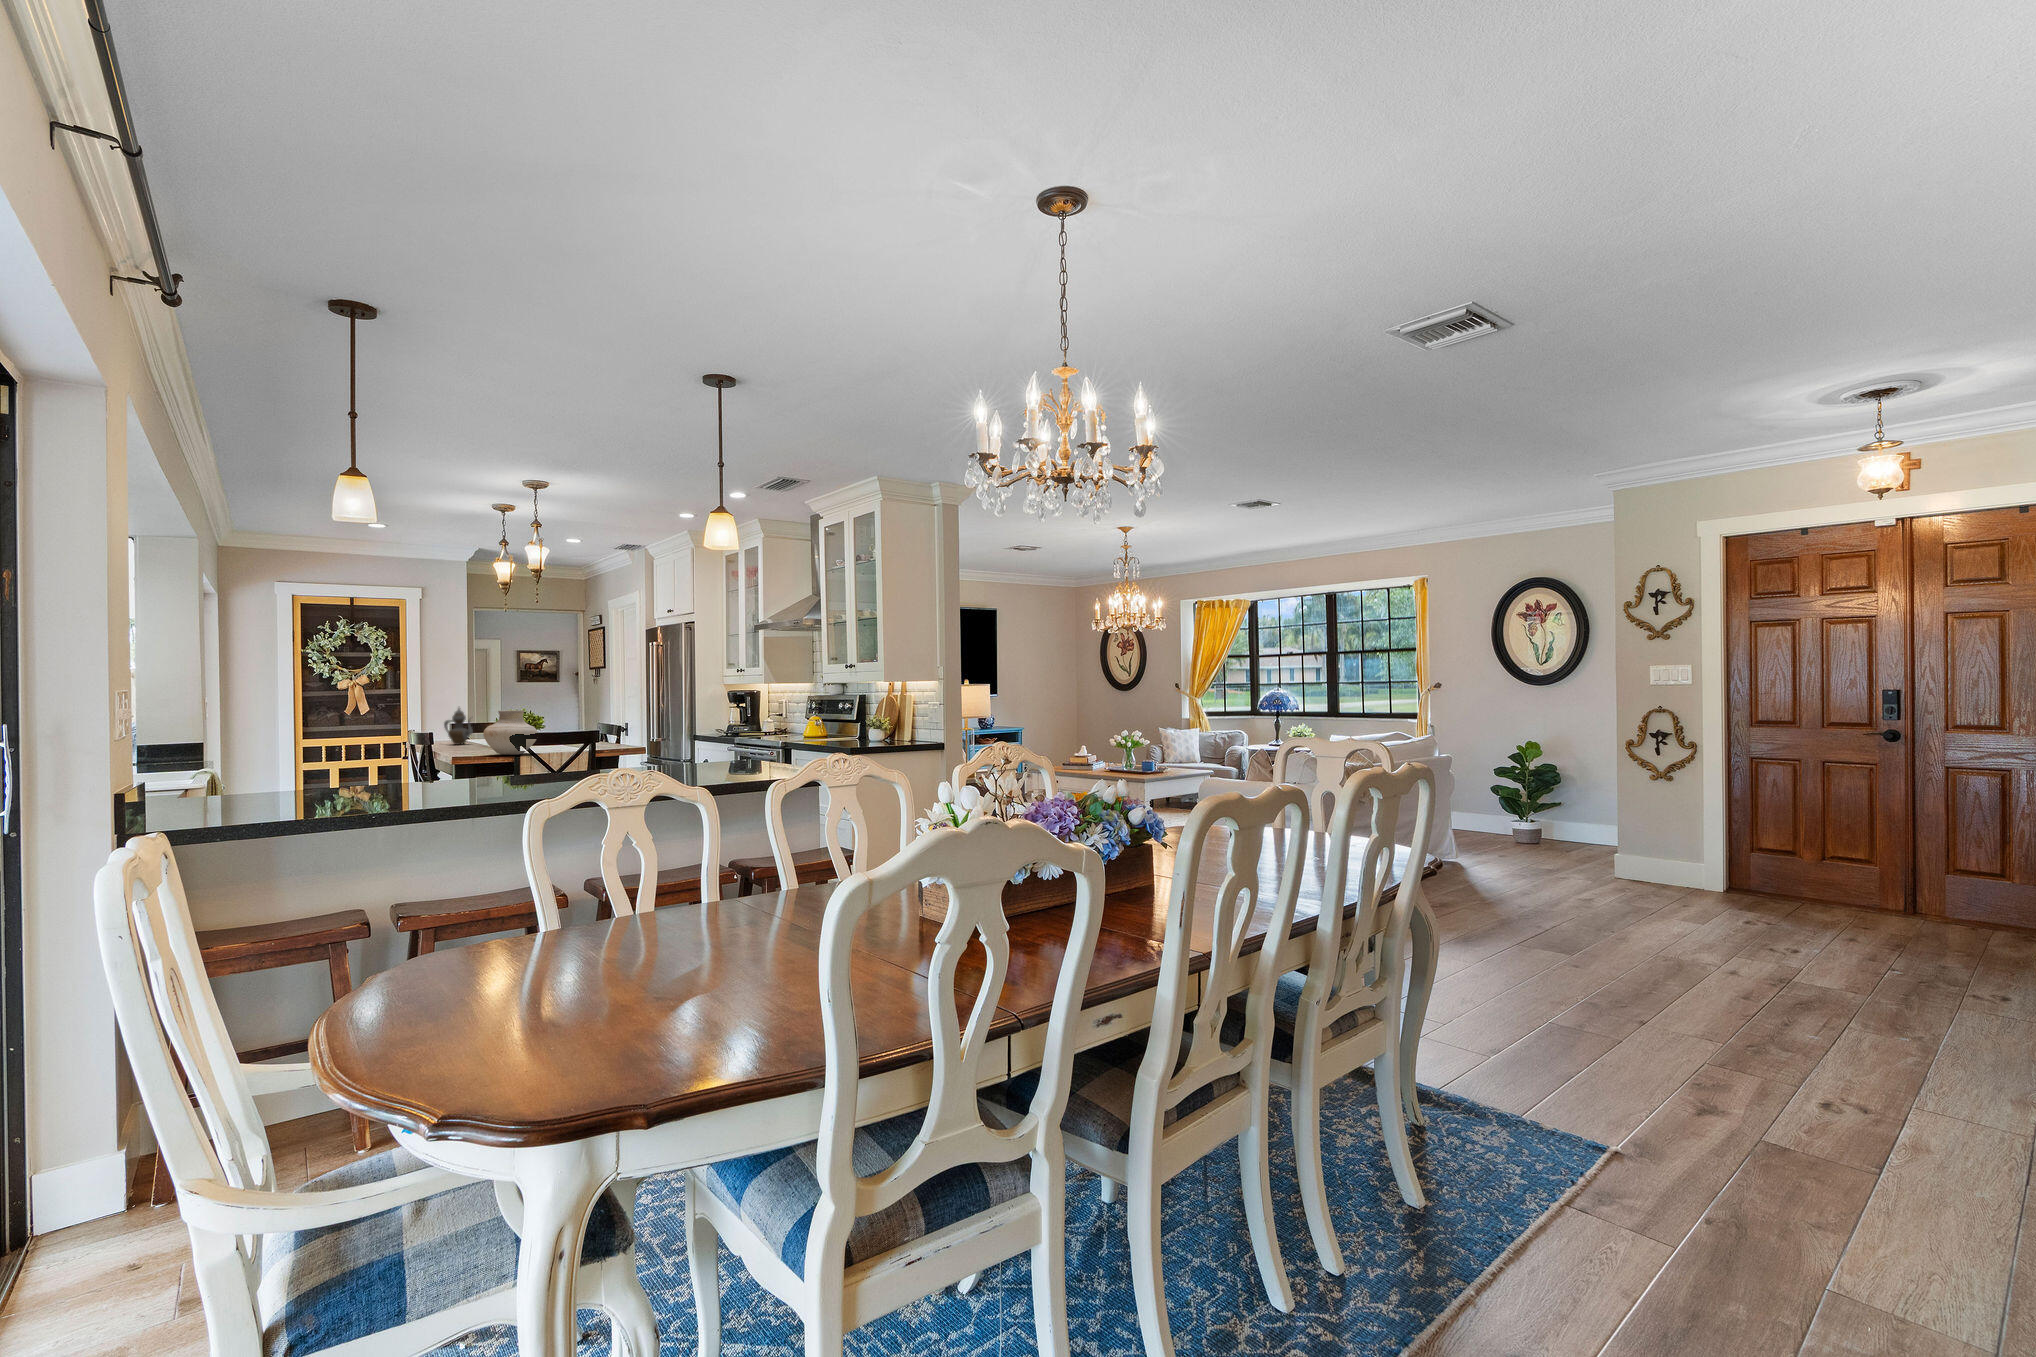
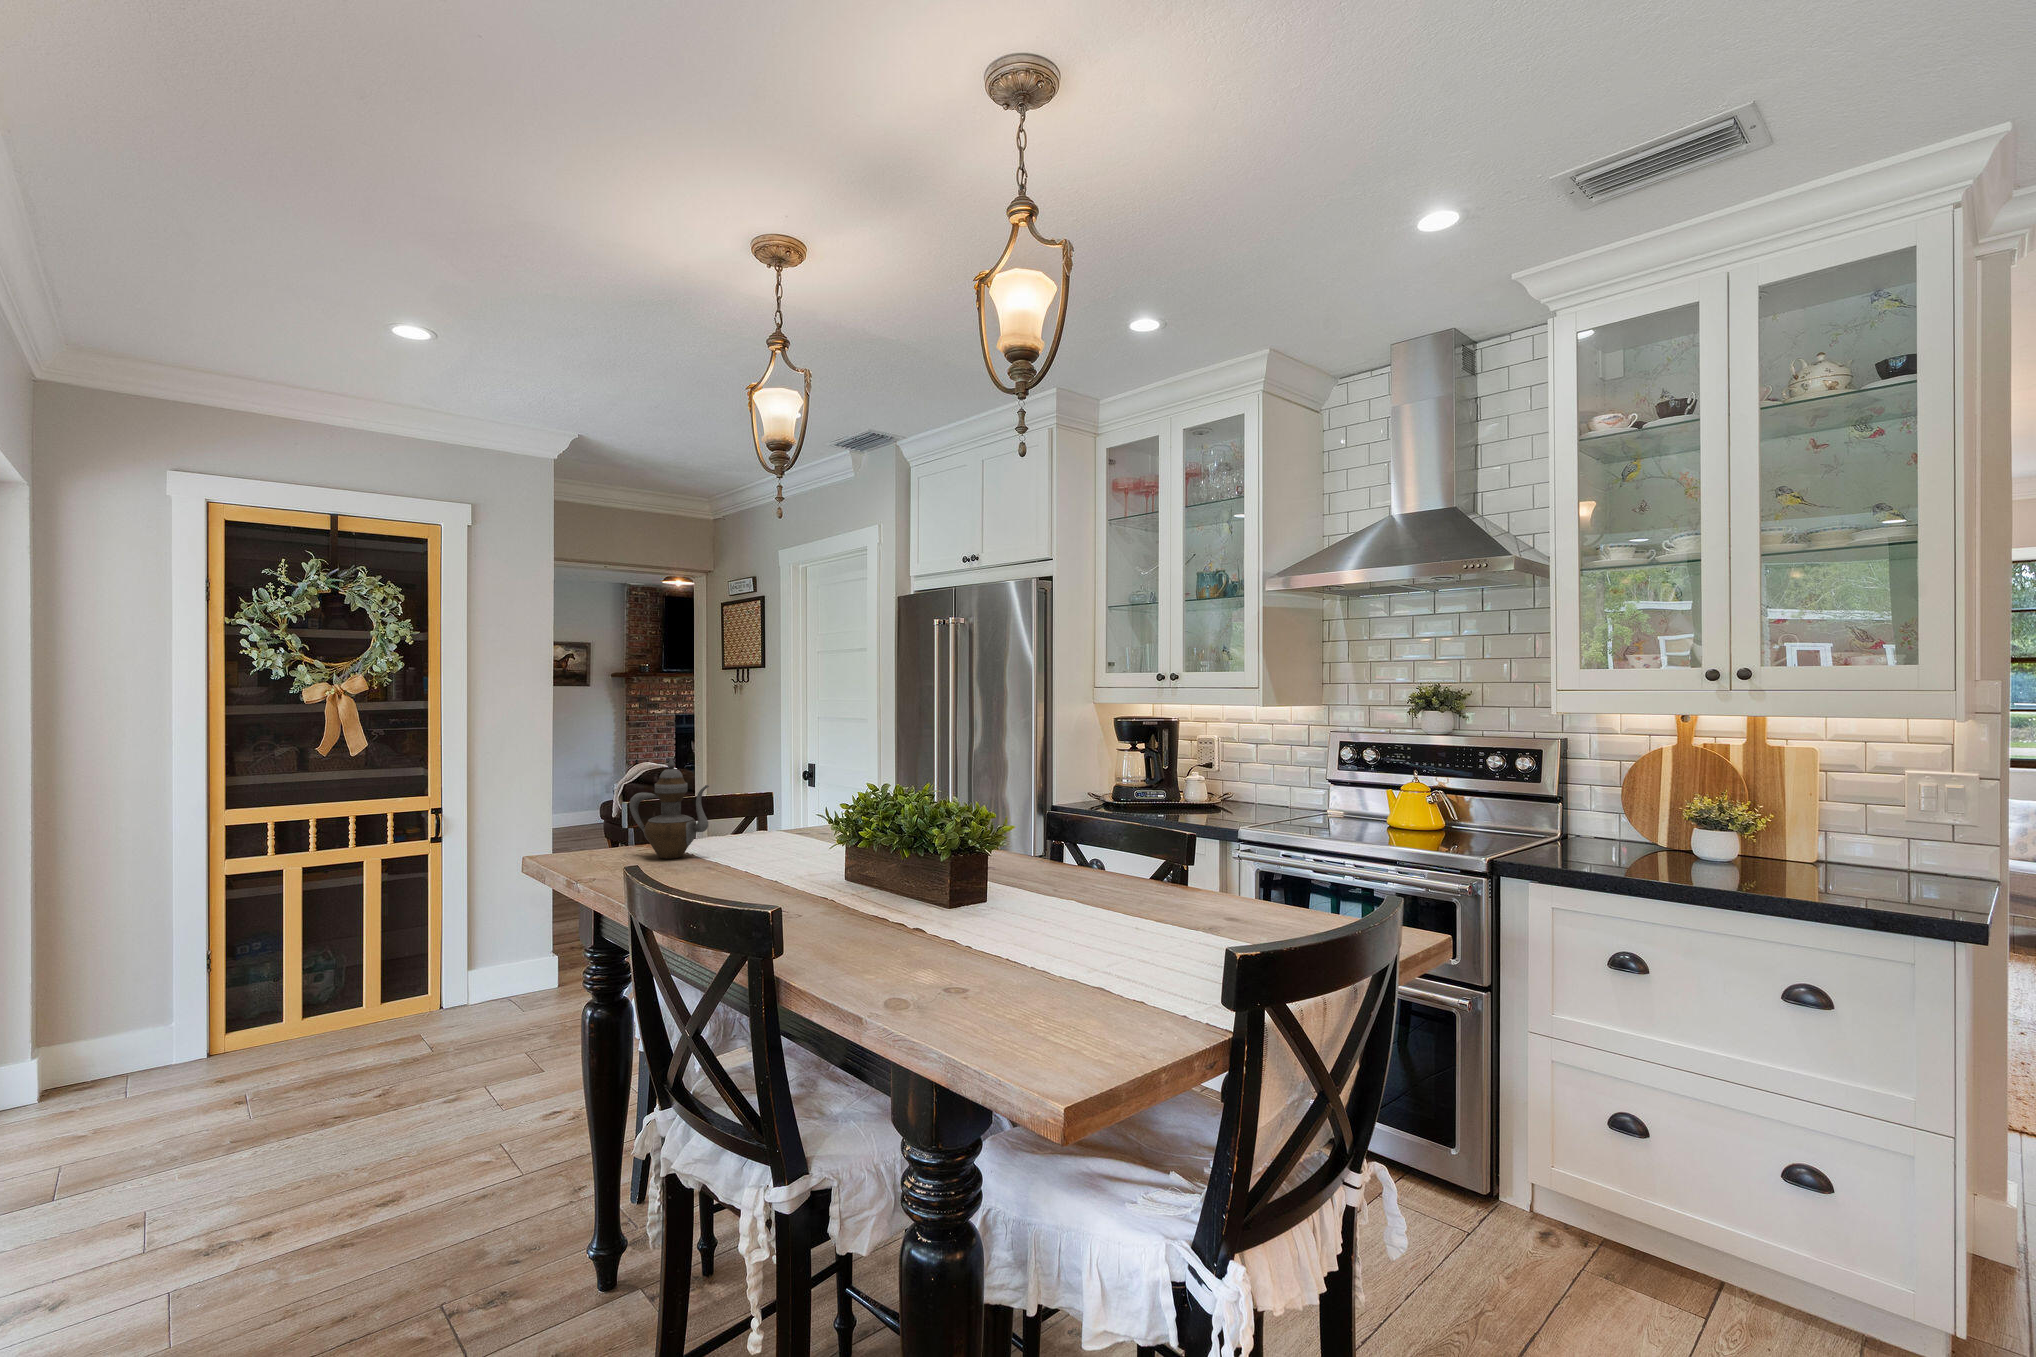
vase: present [483,710,538,755] -> none [913,795,1073,948]

